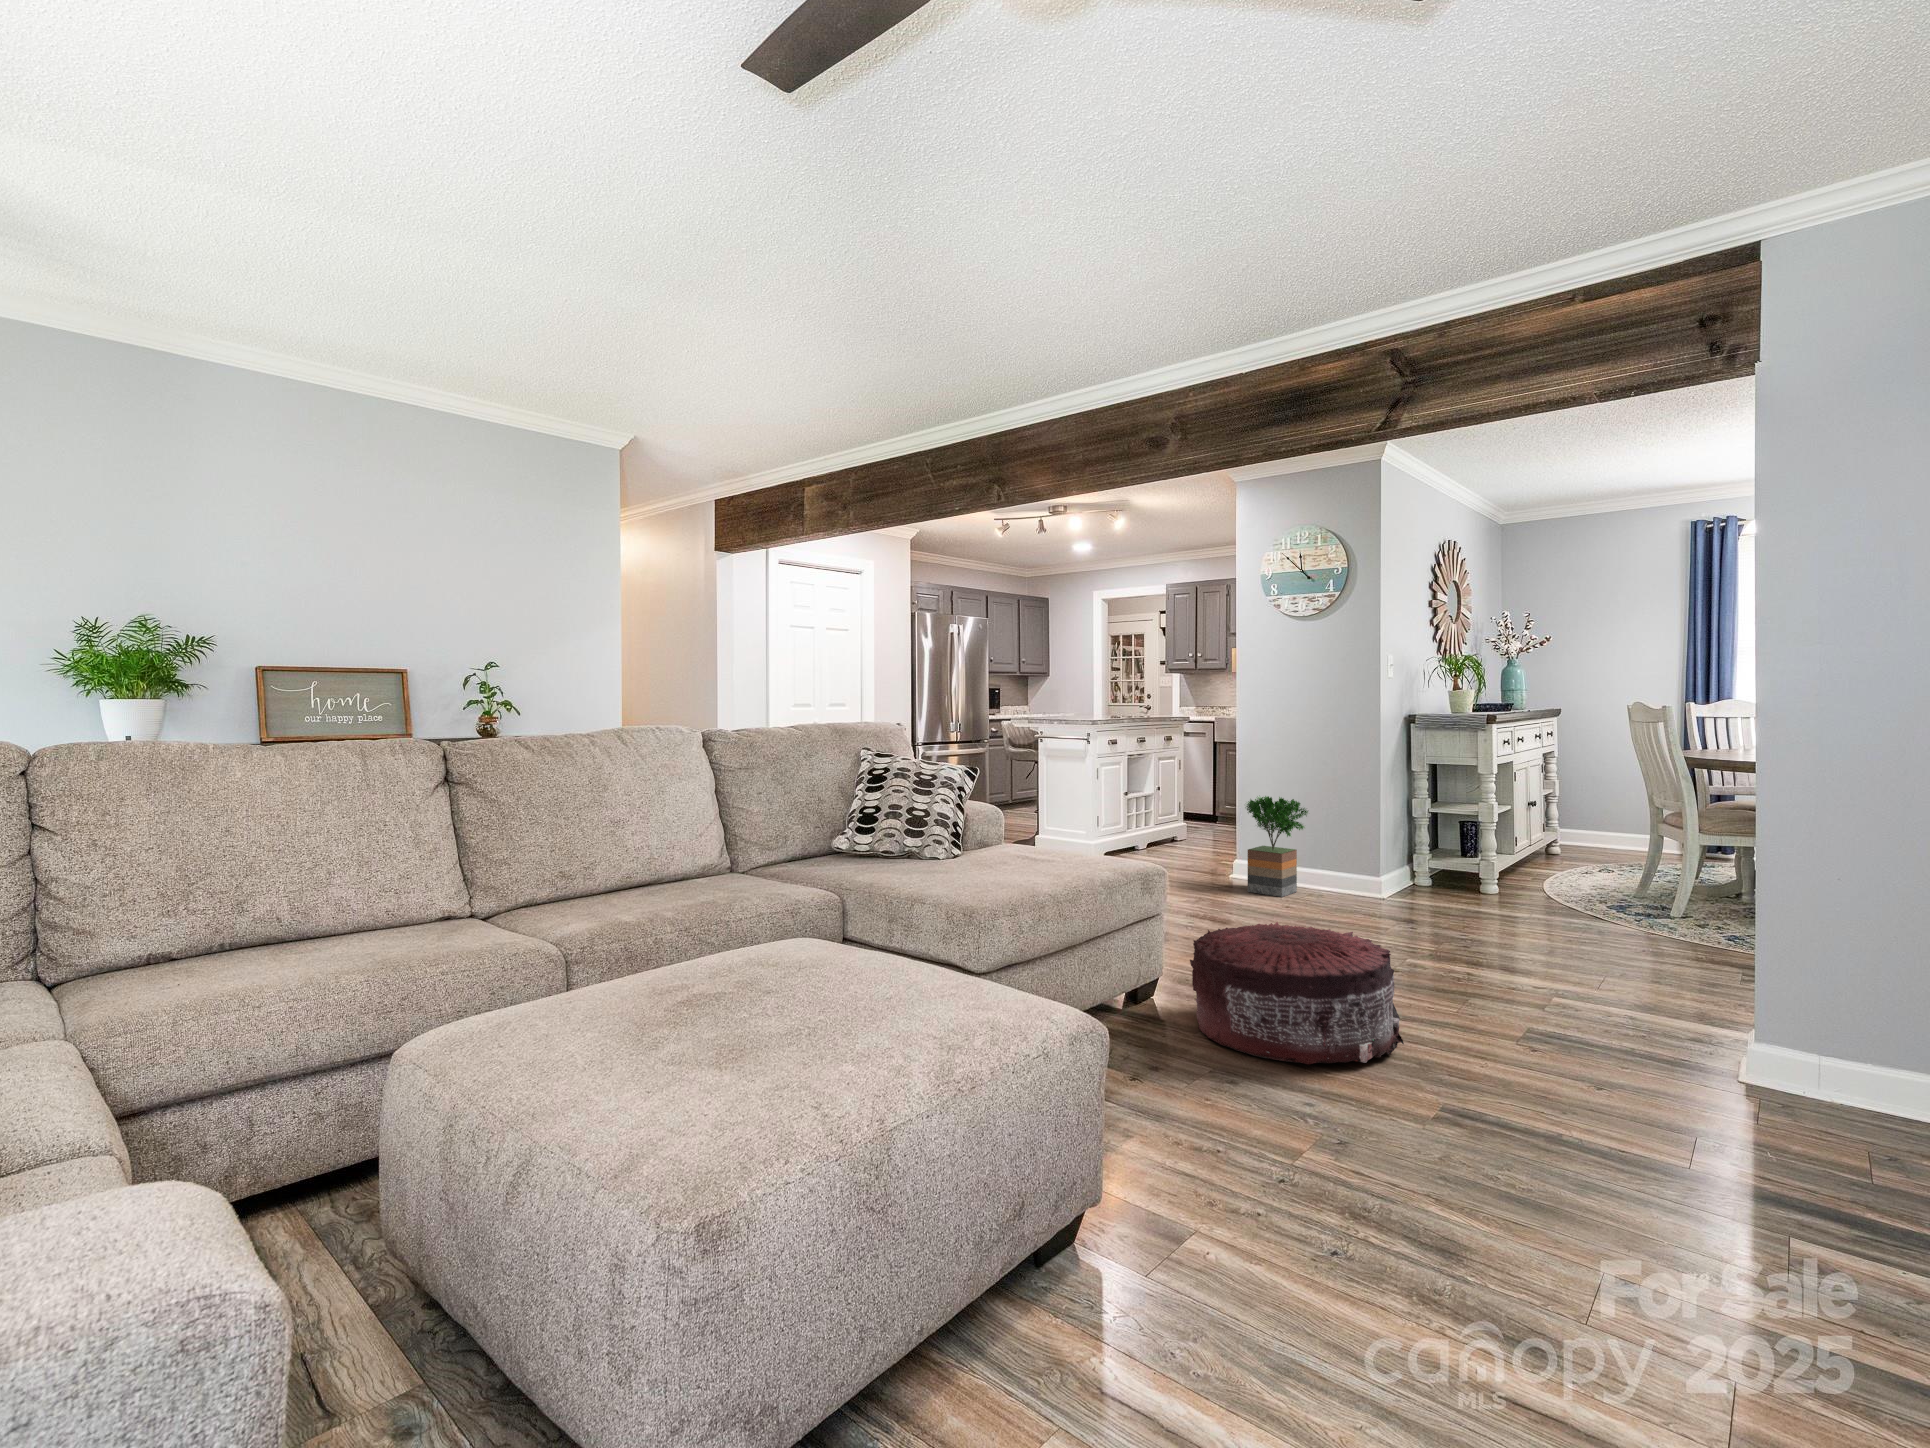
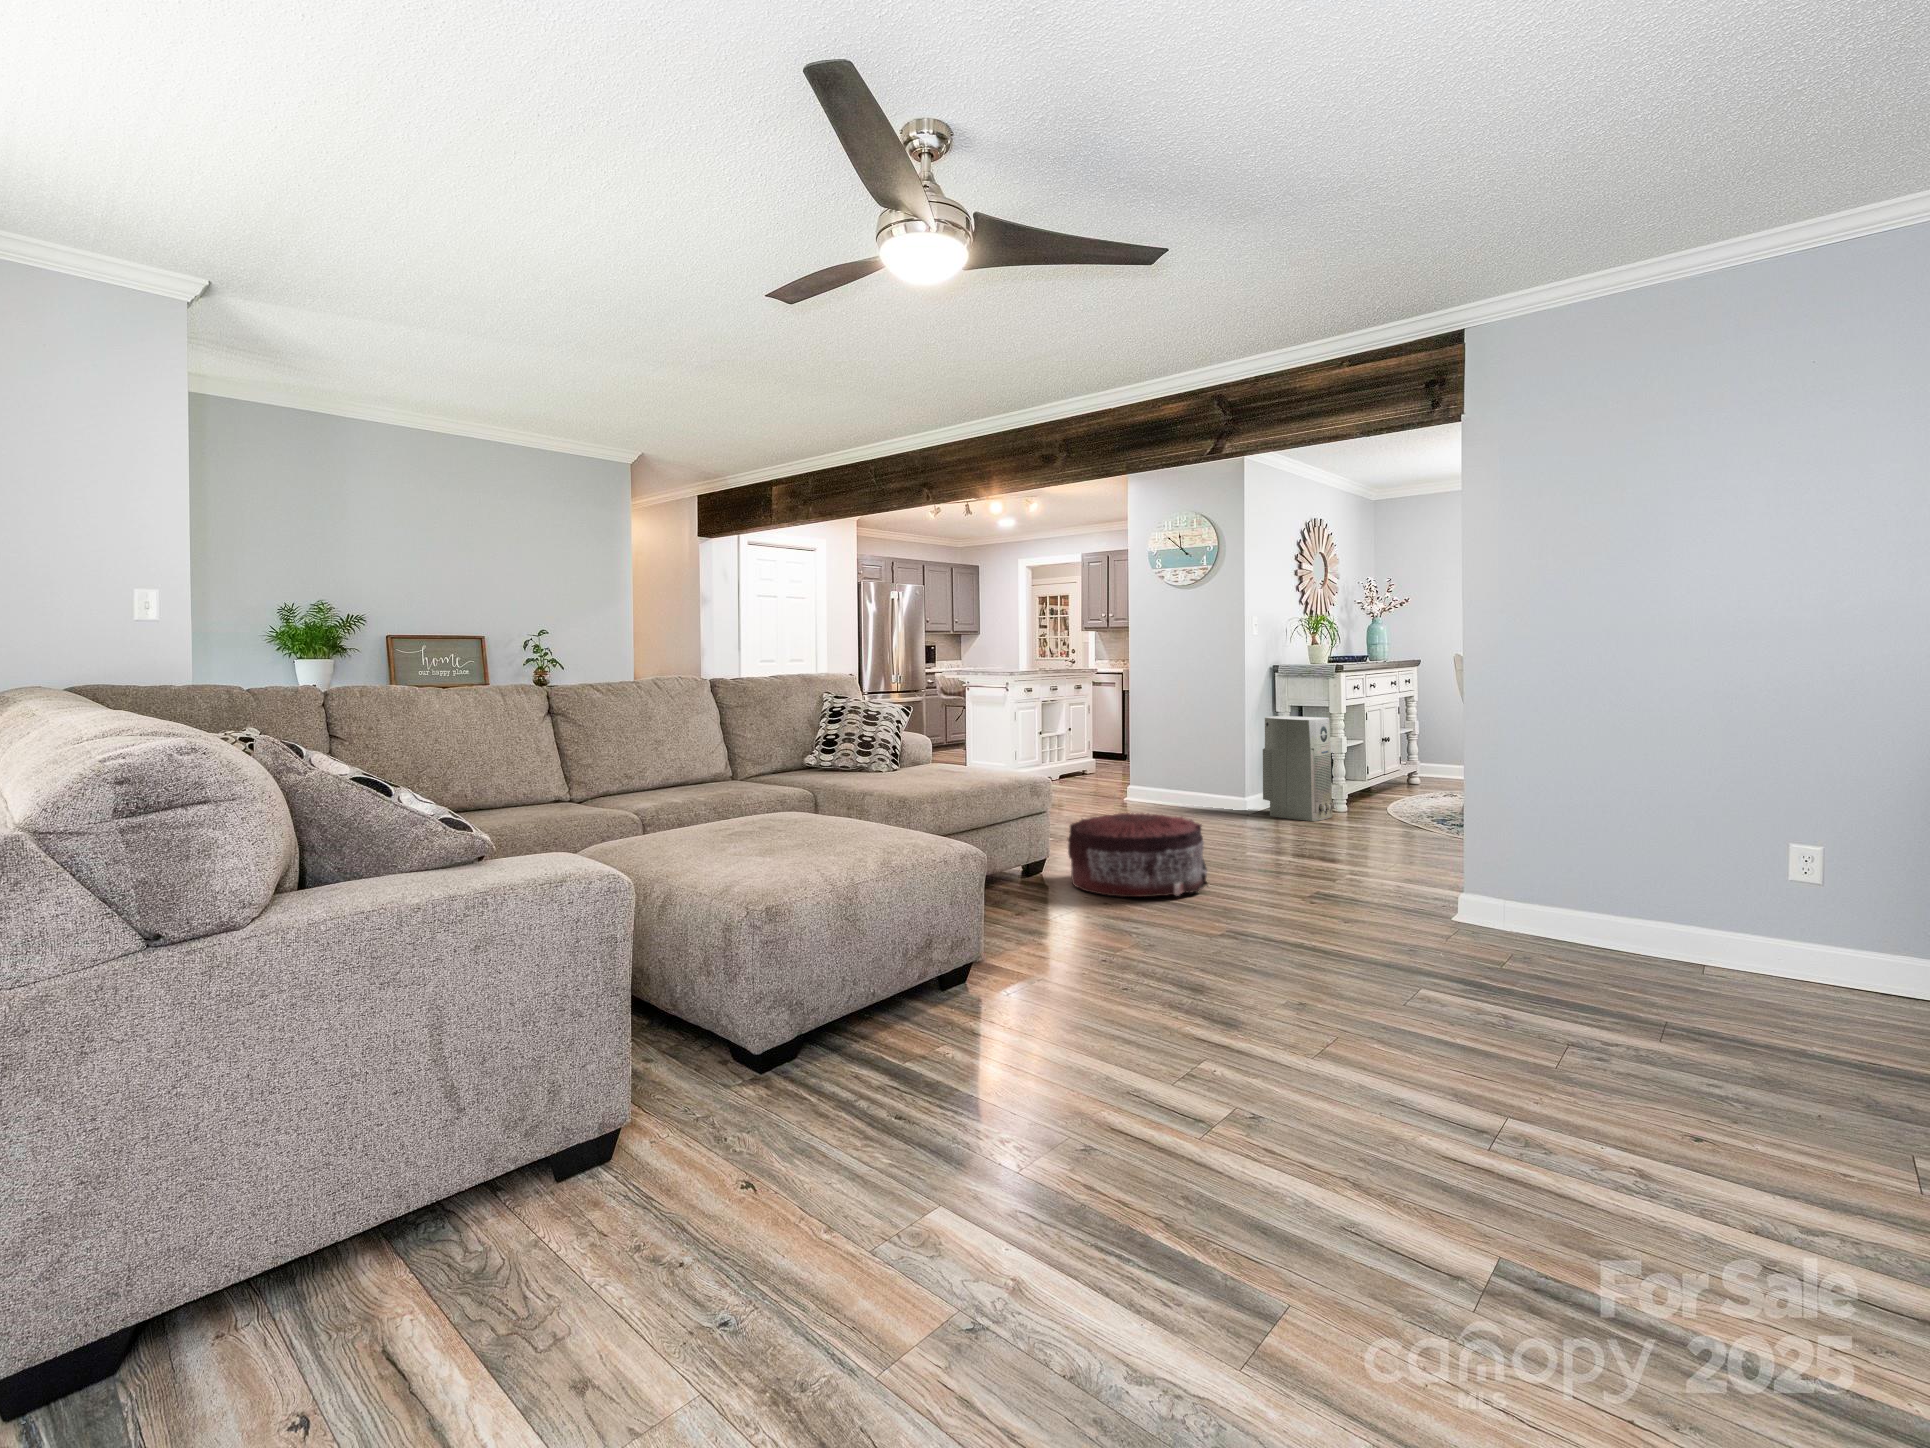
air purifier: none [1402,777,1500,910] -> present [1263,716,1336,821]
potted tree: present [1246,796,1308,897] -> none [1136,733,1190,816]

